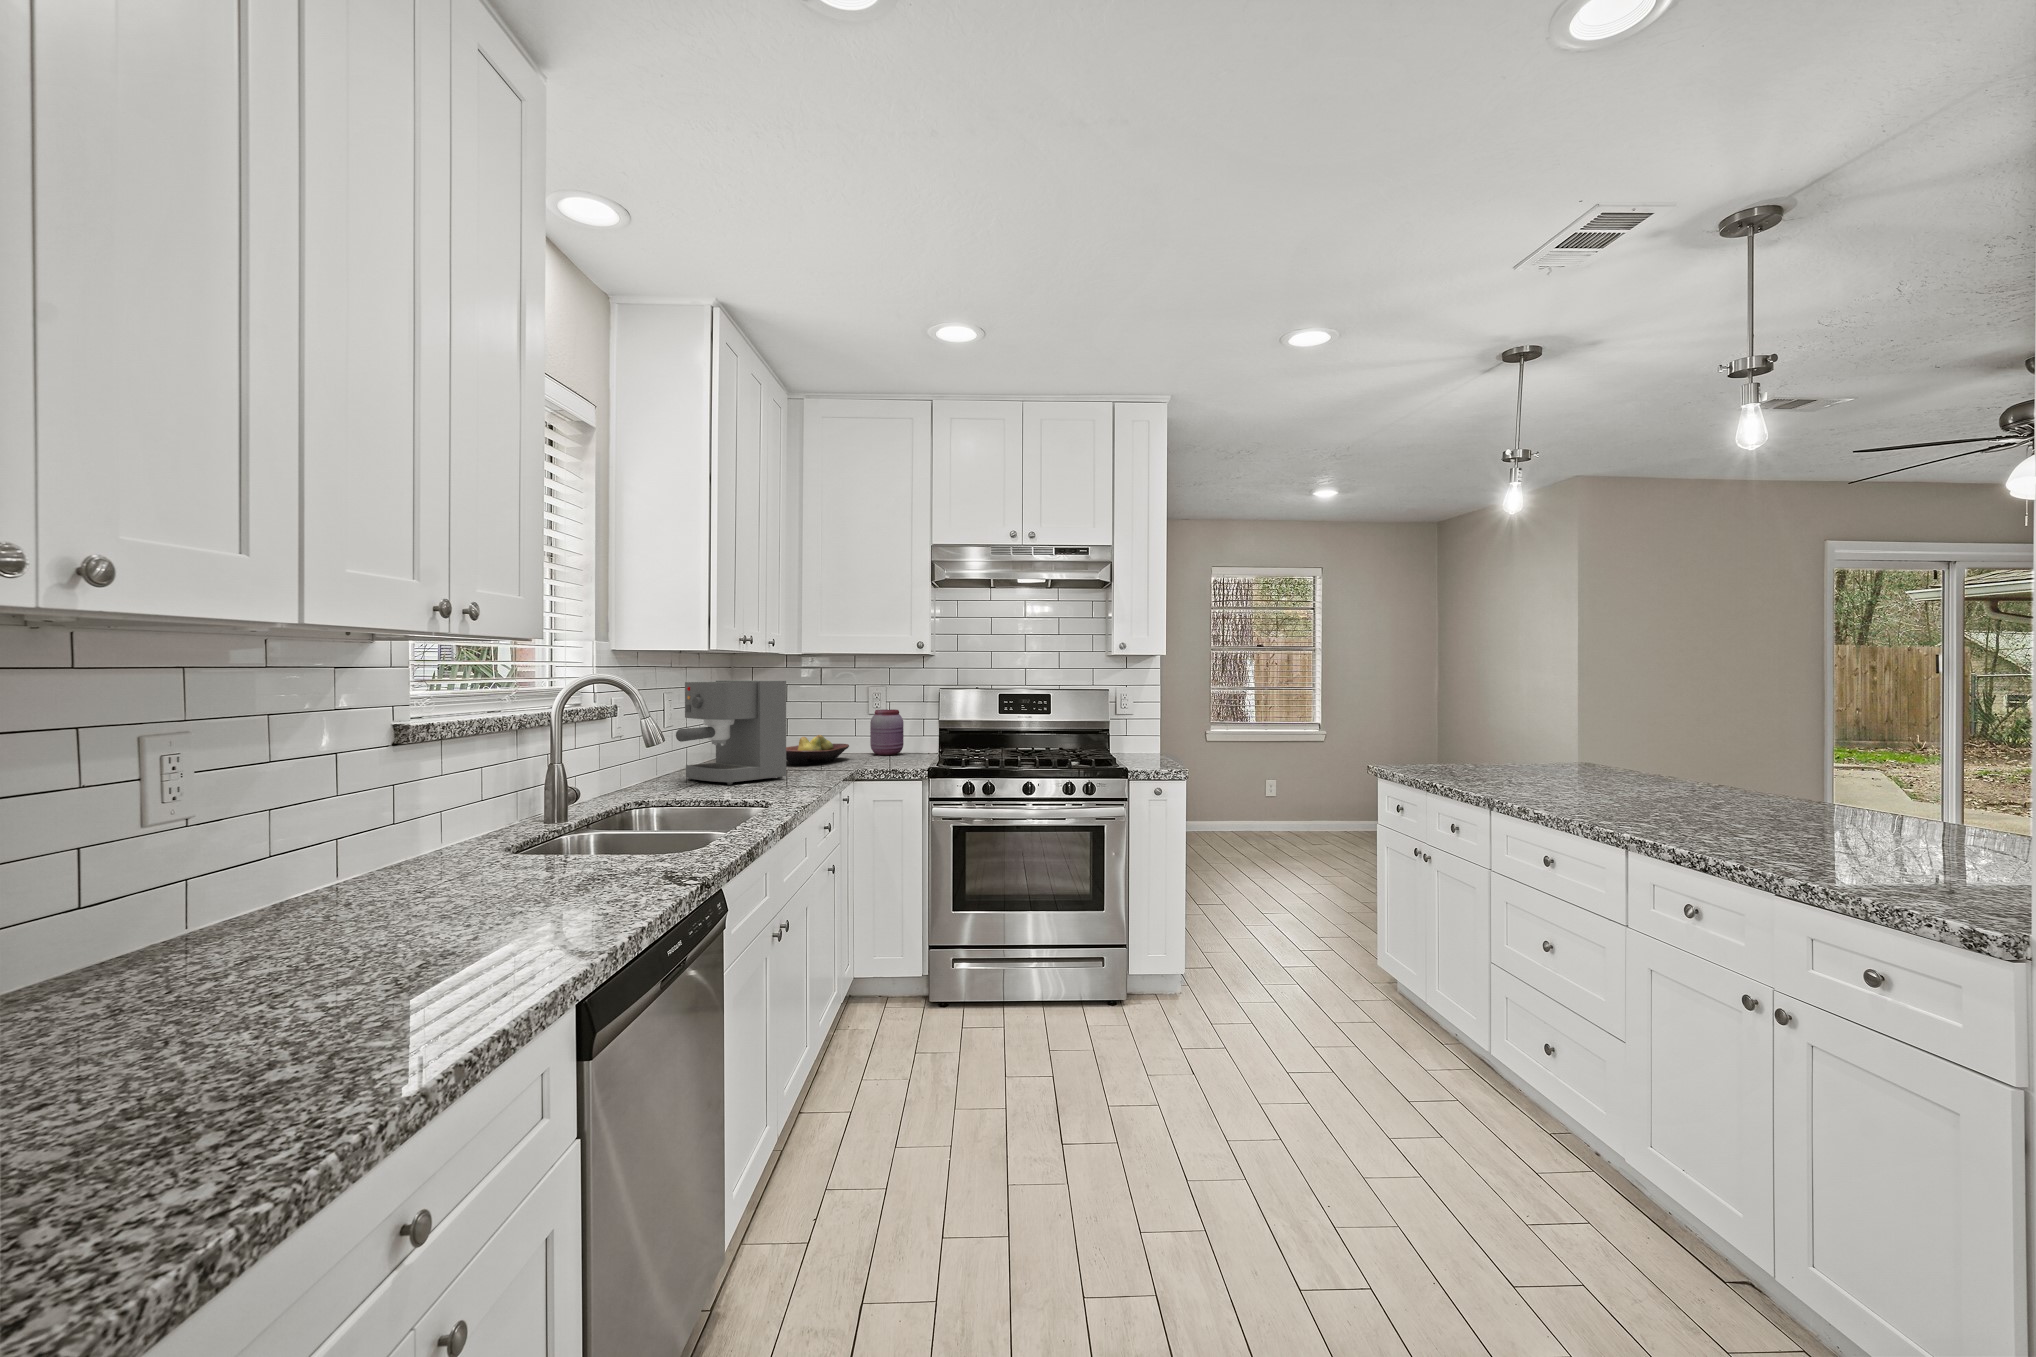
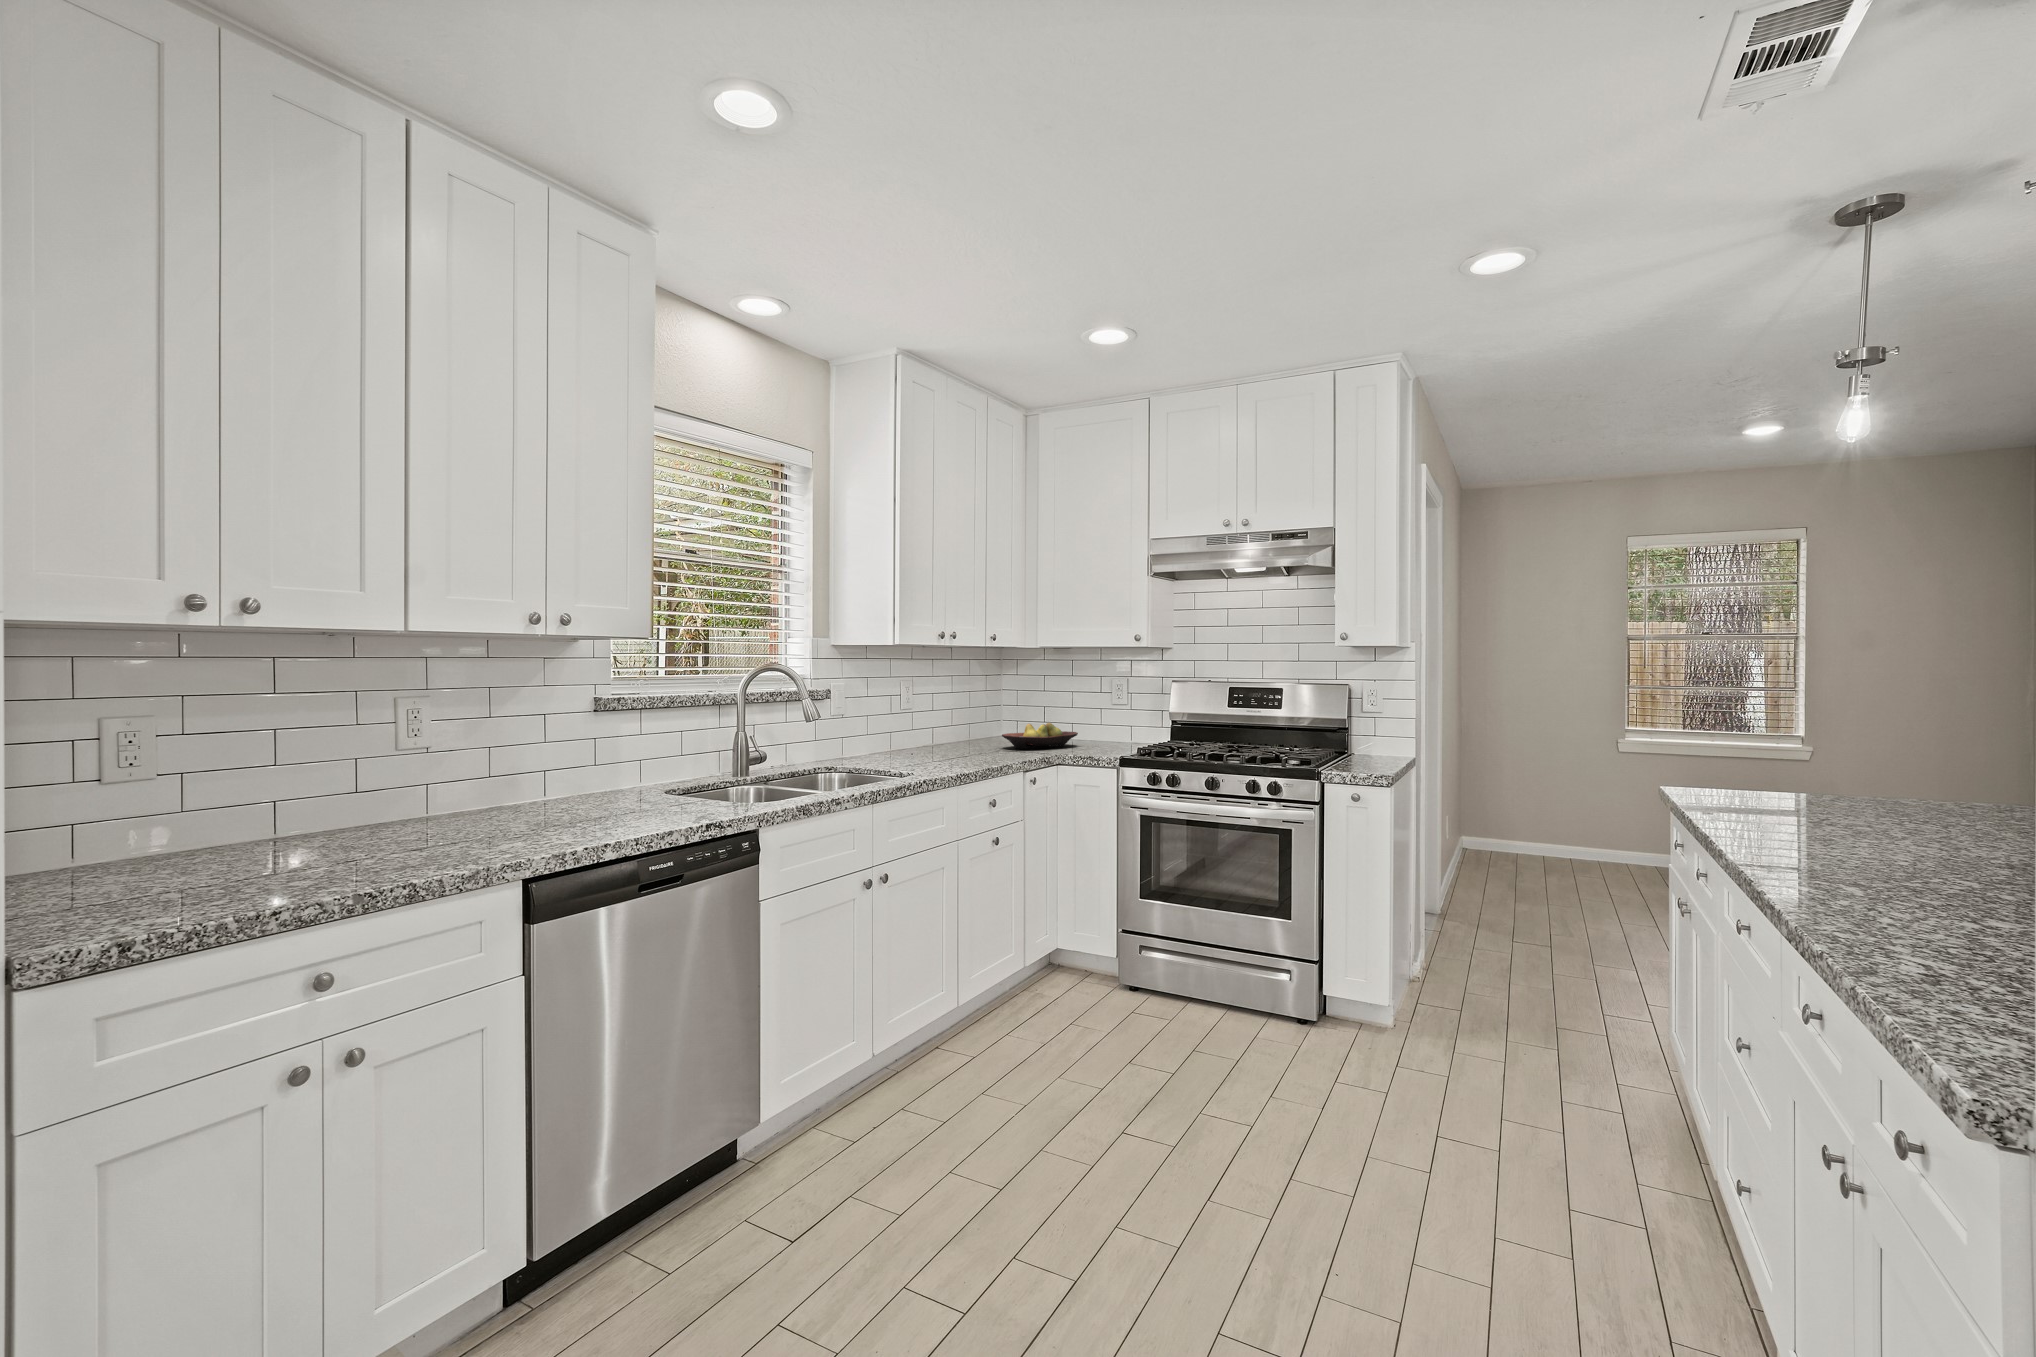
coffee maker: present [676,680,786,785] -> none [879,672,977,761]
jar: present [870,709,904,755] -> none [1107,701,1139,745]

